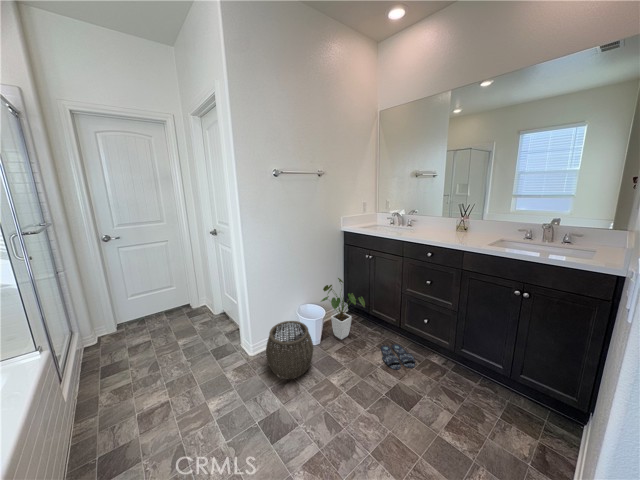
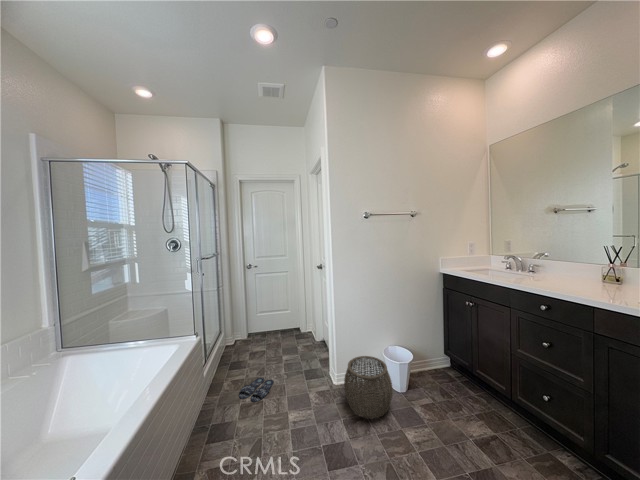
house plant: present [321,278,365,339] -> none [408,322,461,395]
slippers: present [381,344,415,370] -> present [239,378,274,402]

